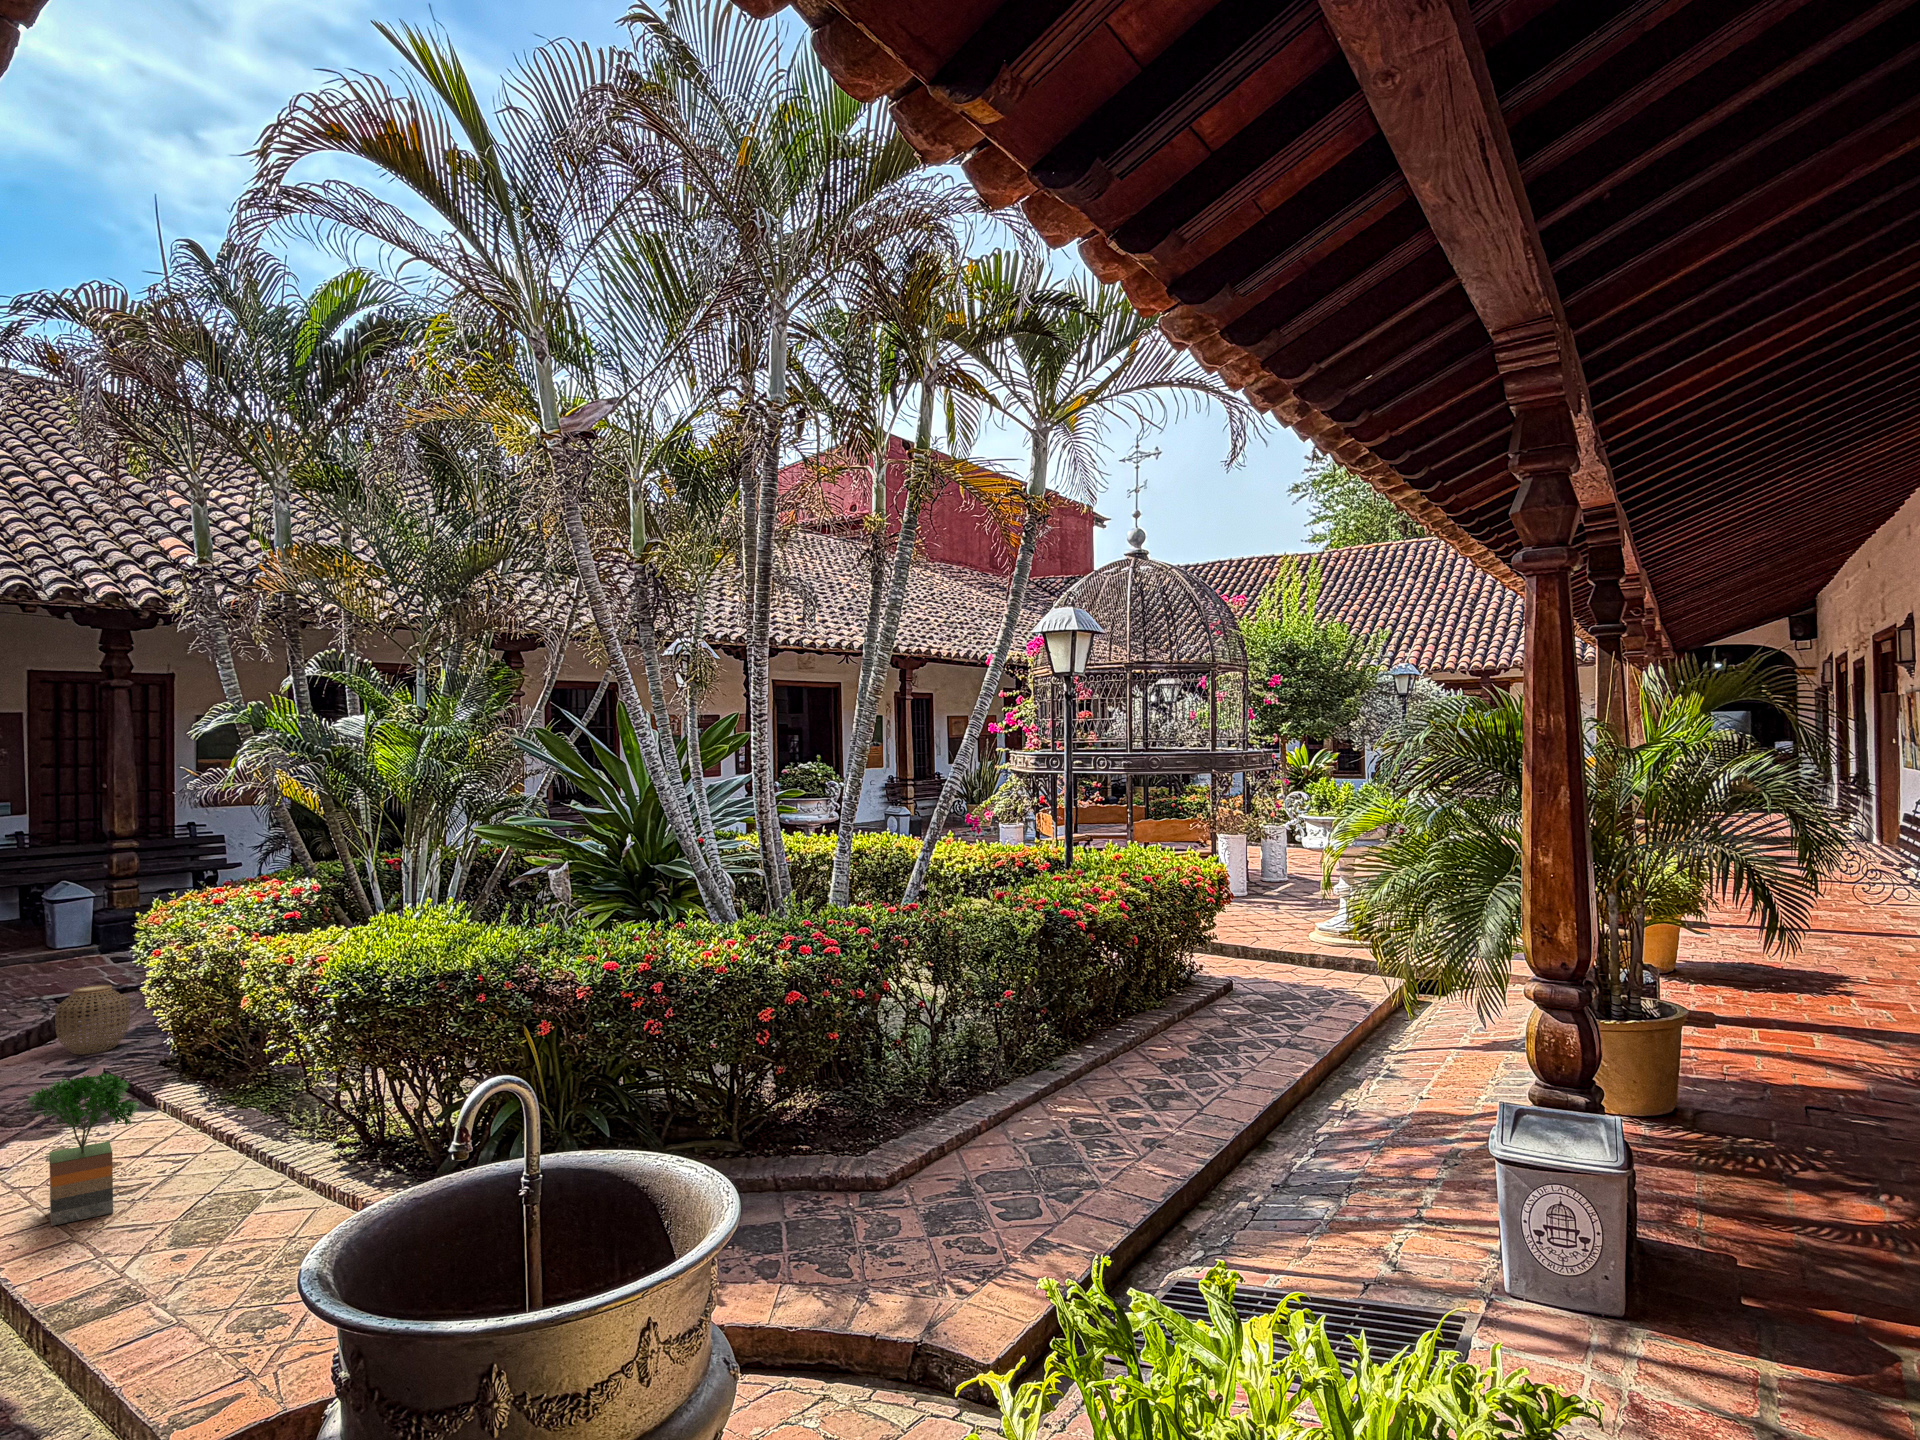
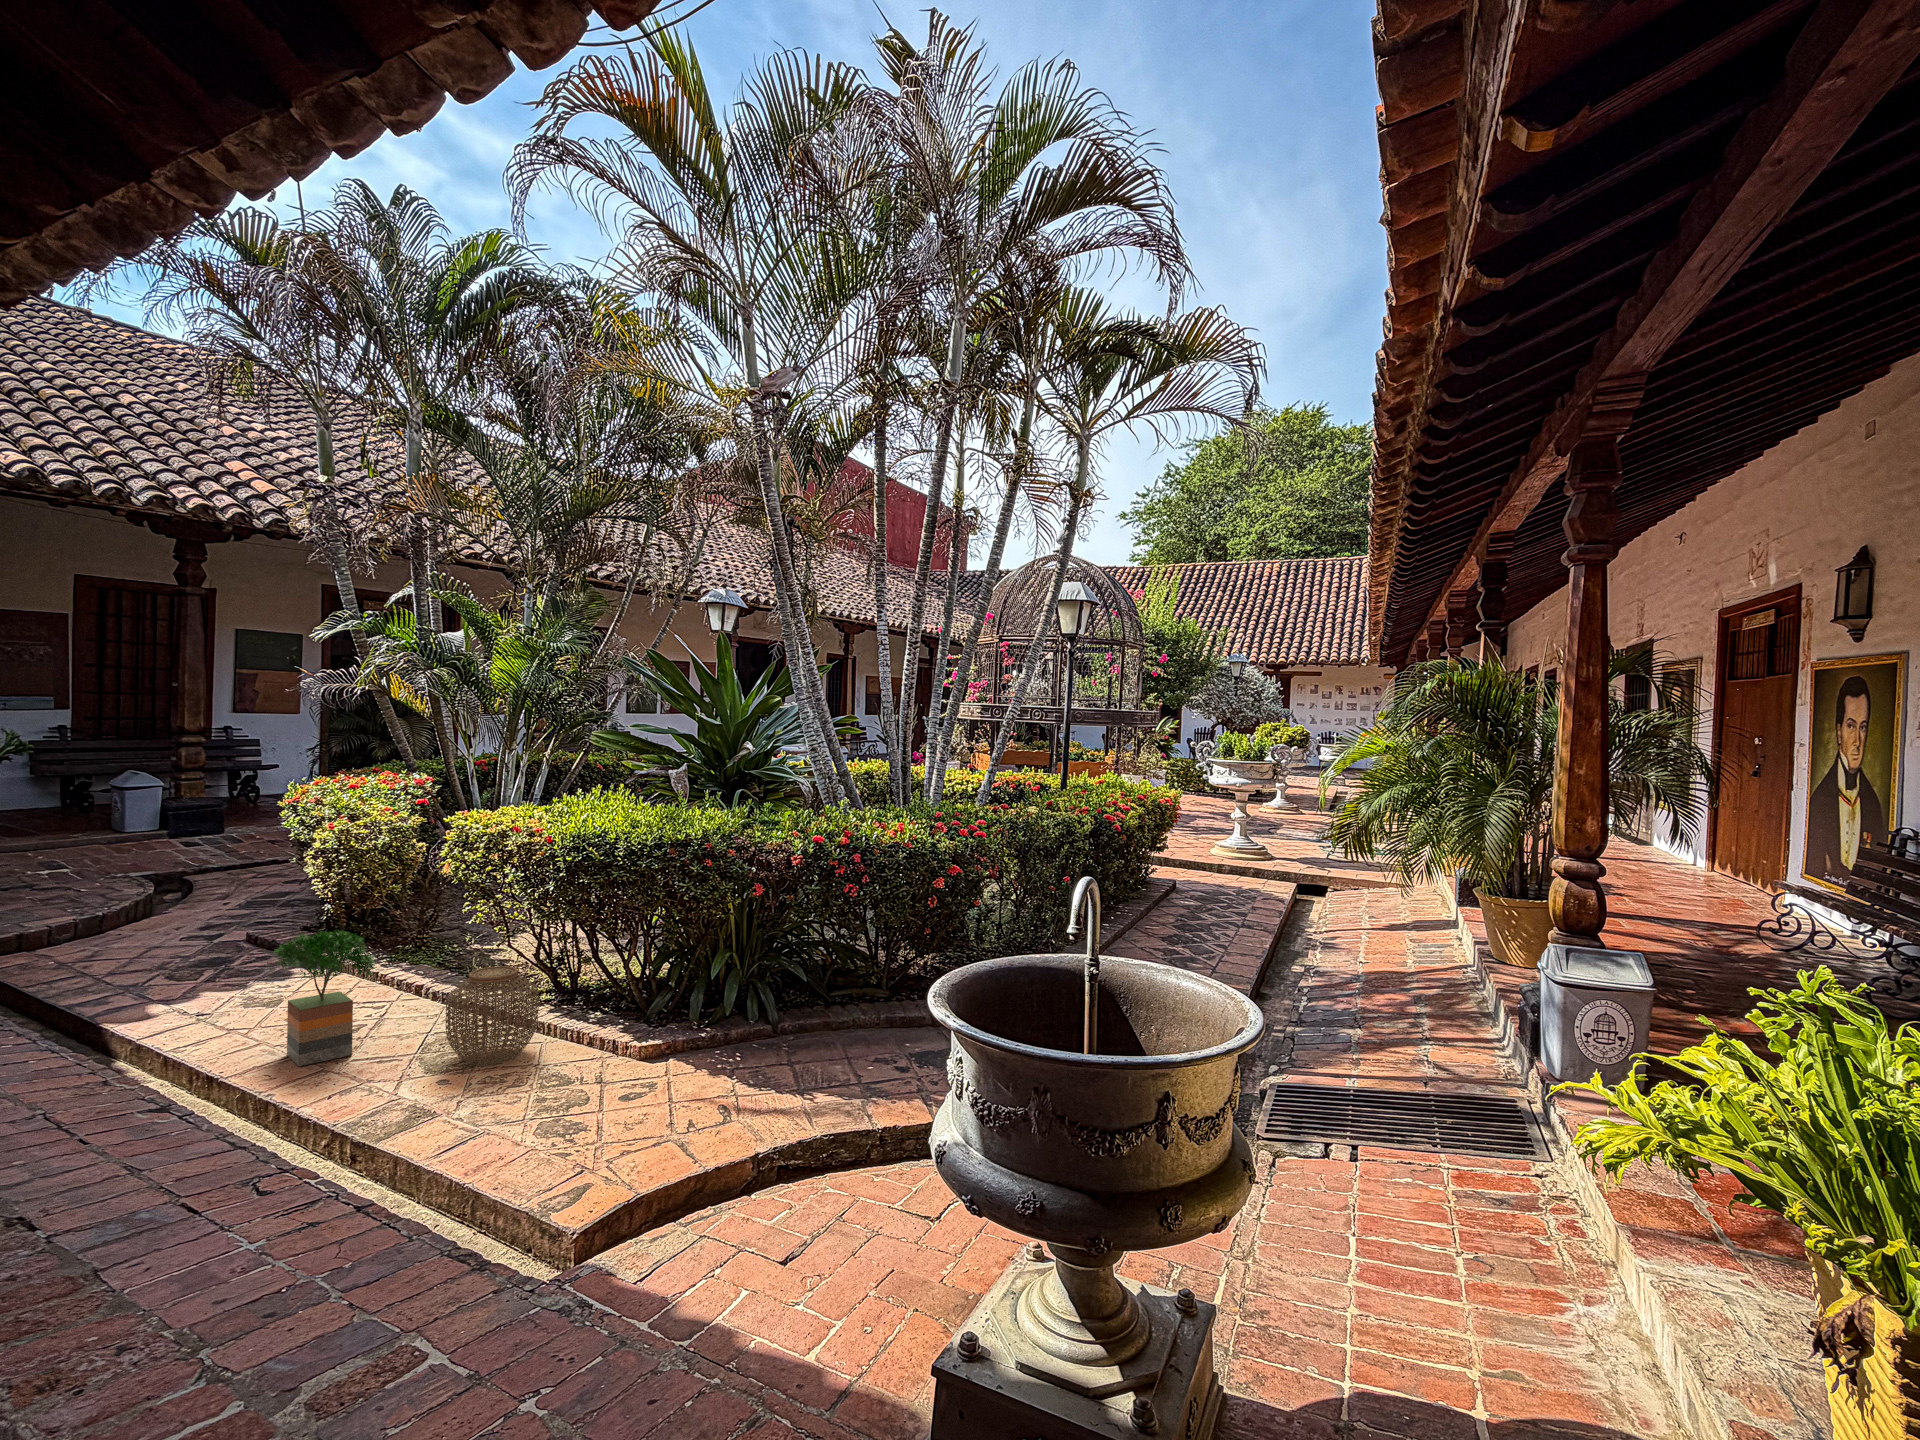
woven basket: present [55,985,130,1054] -> present [446,966,539,1066]

